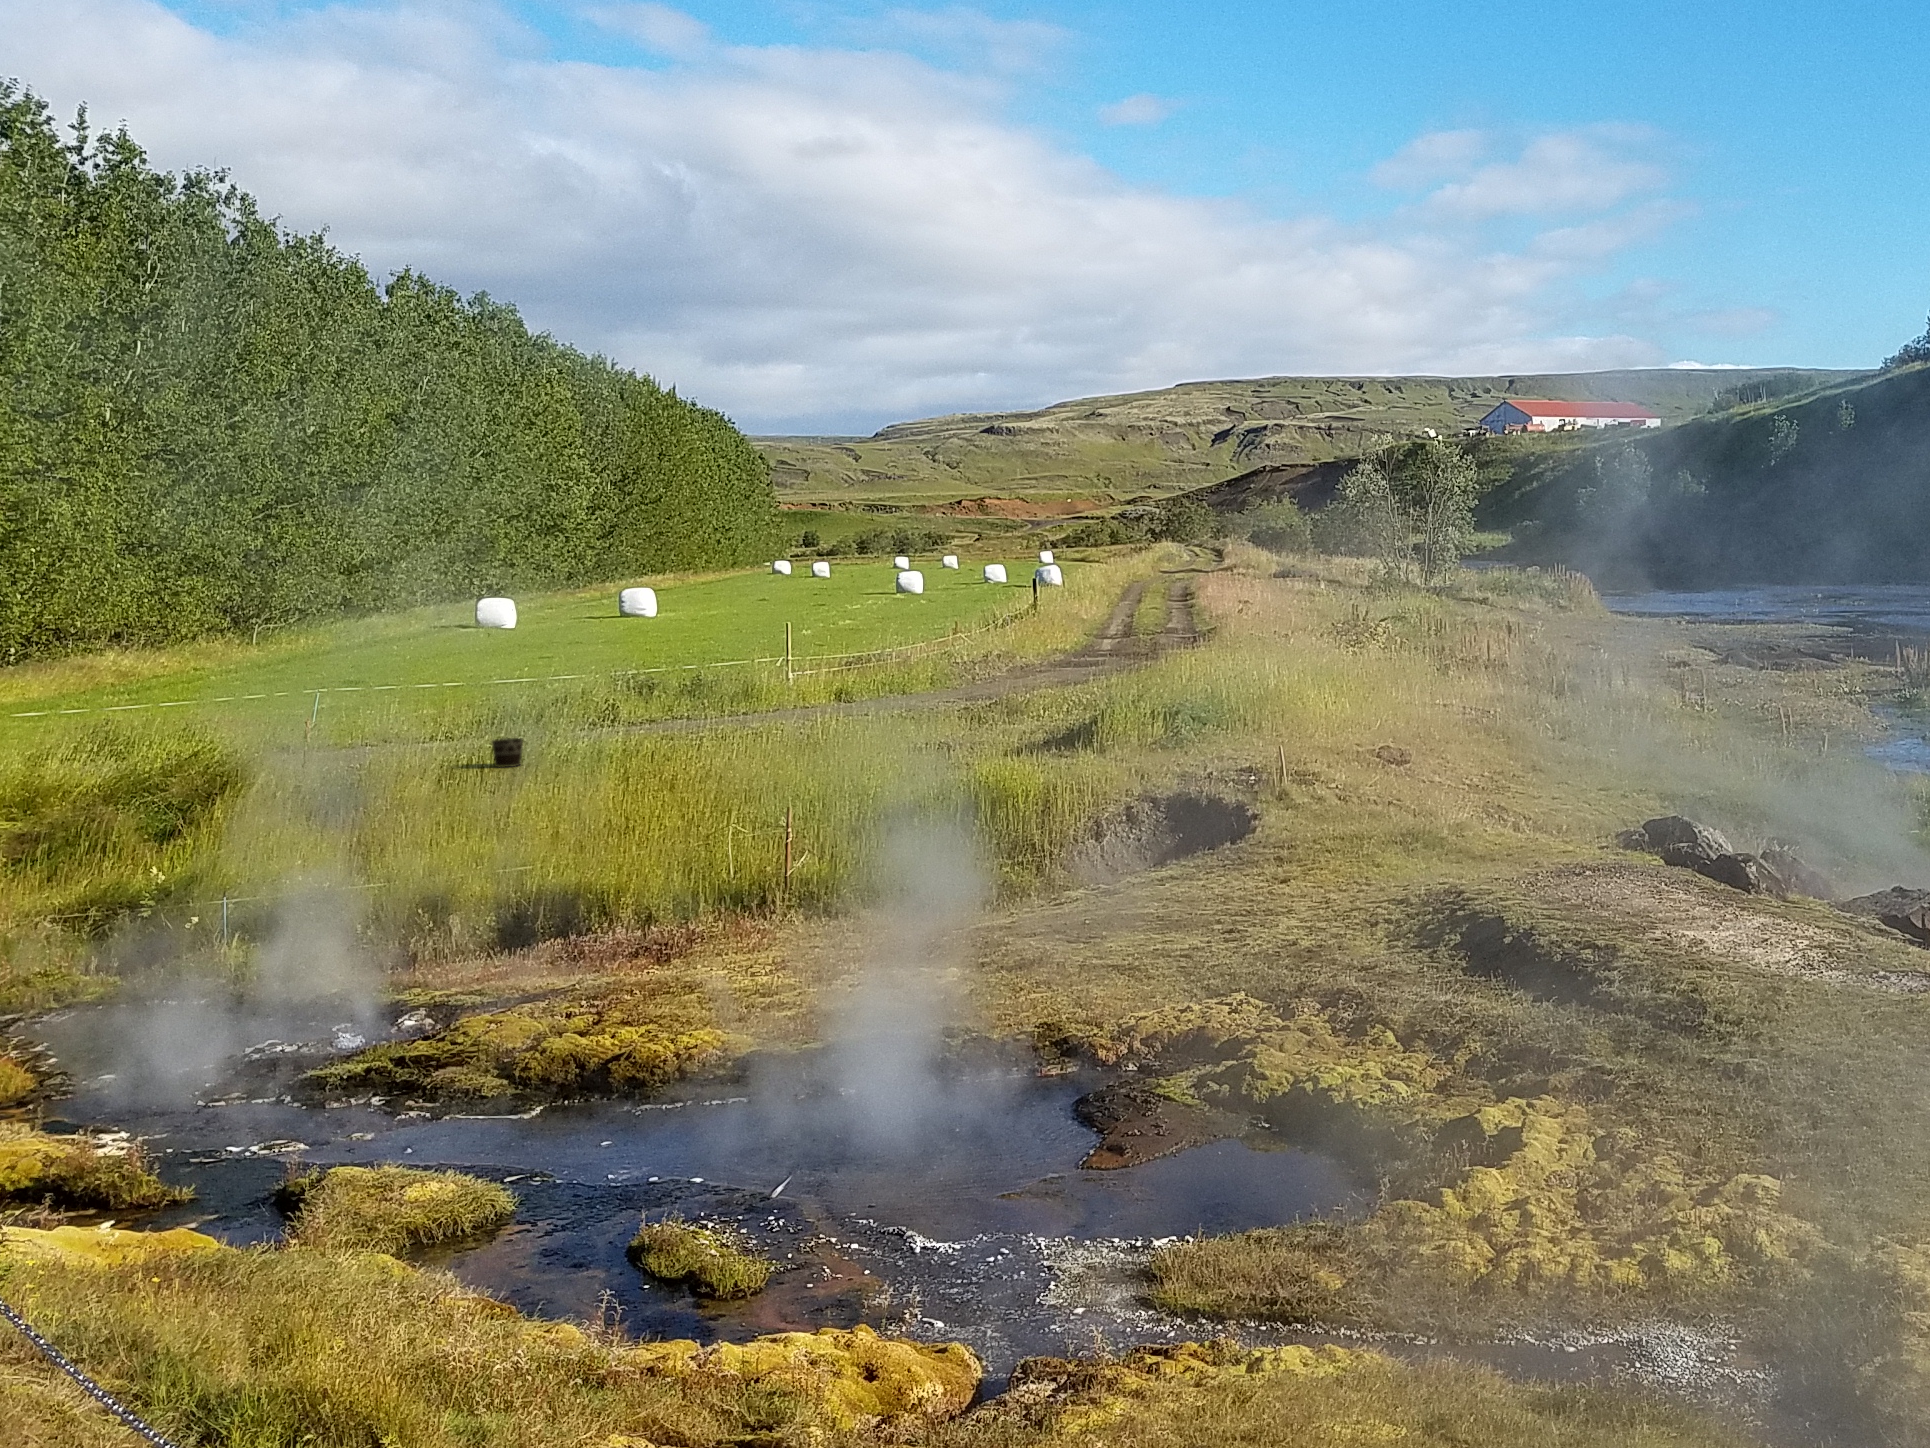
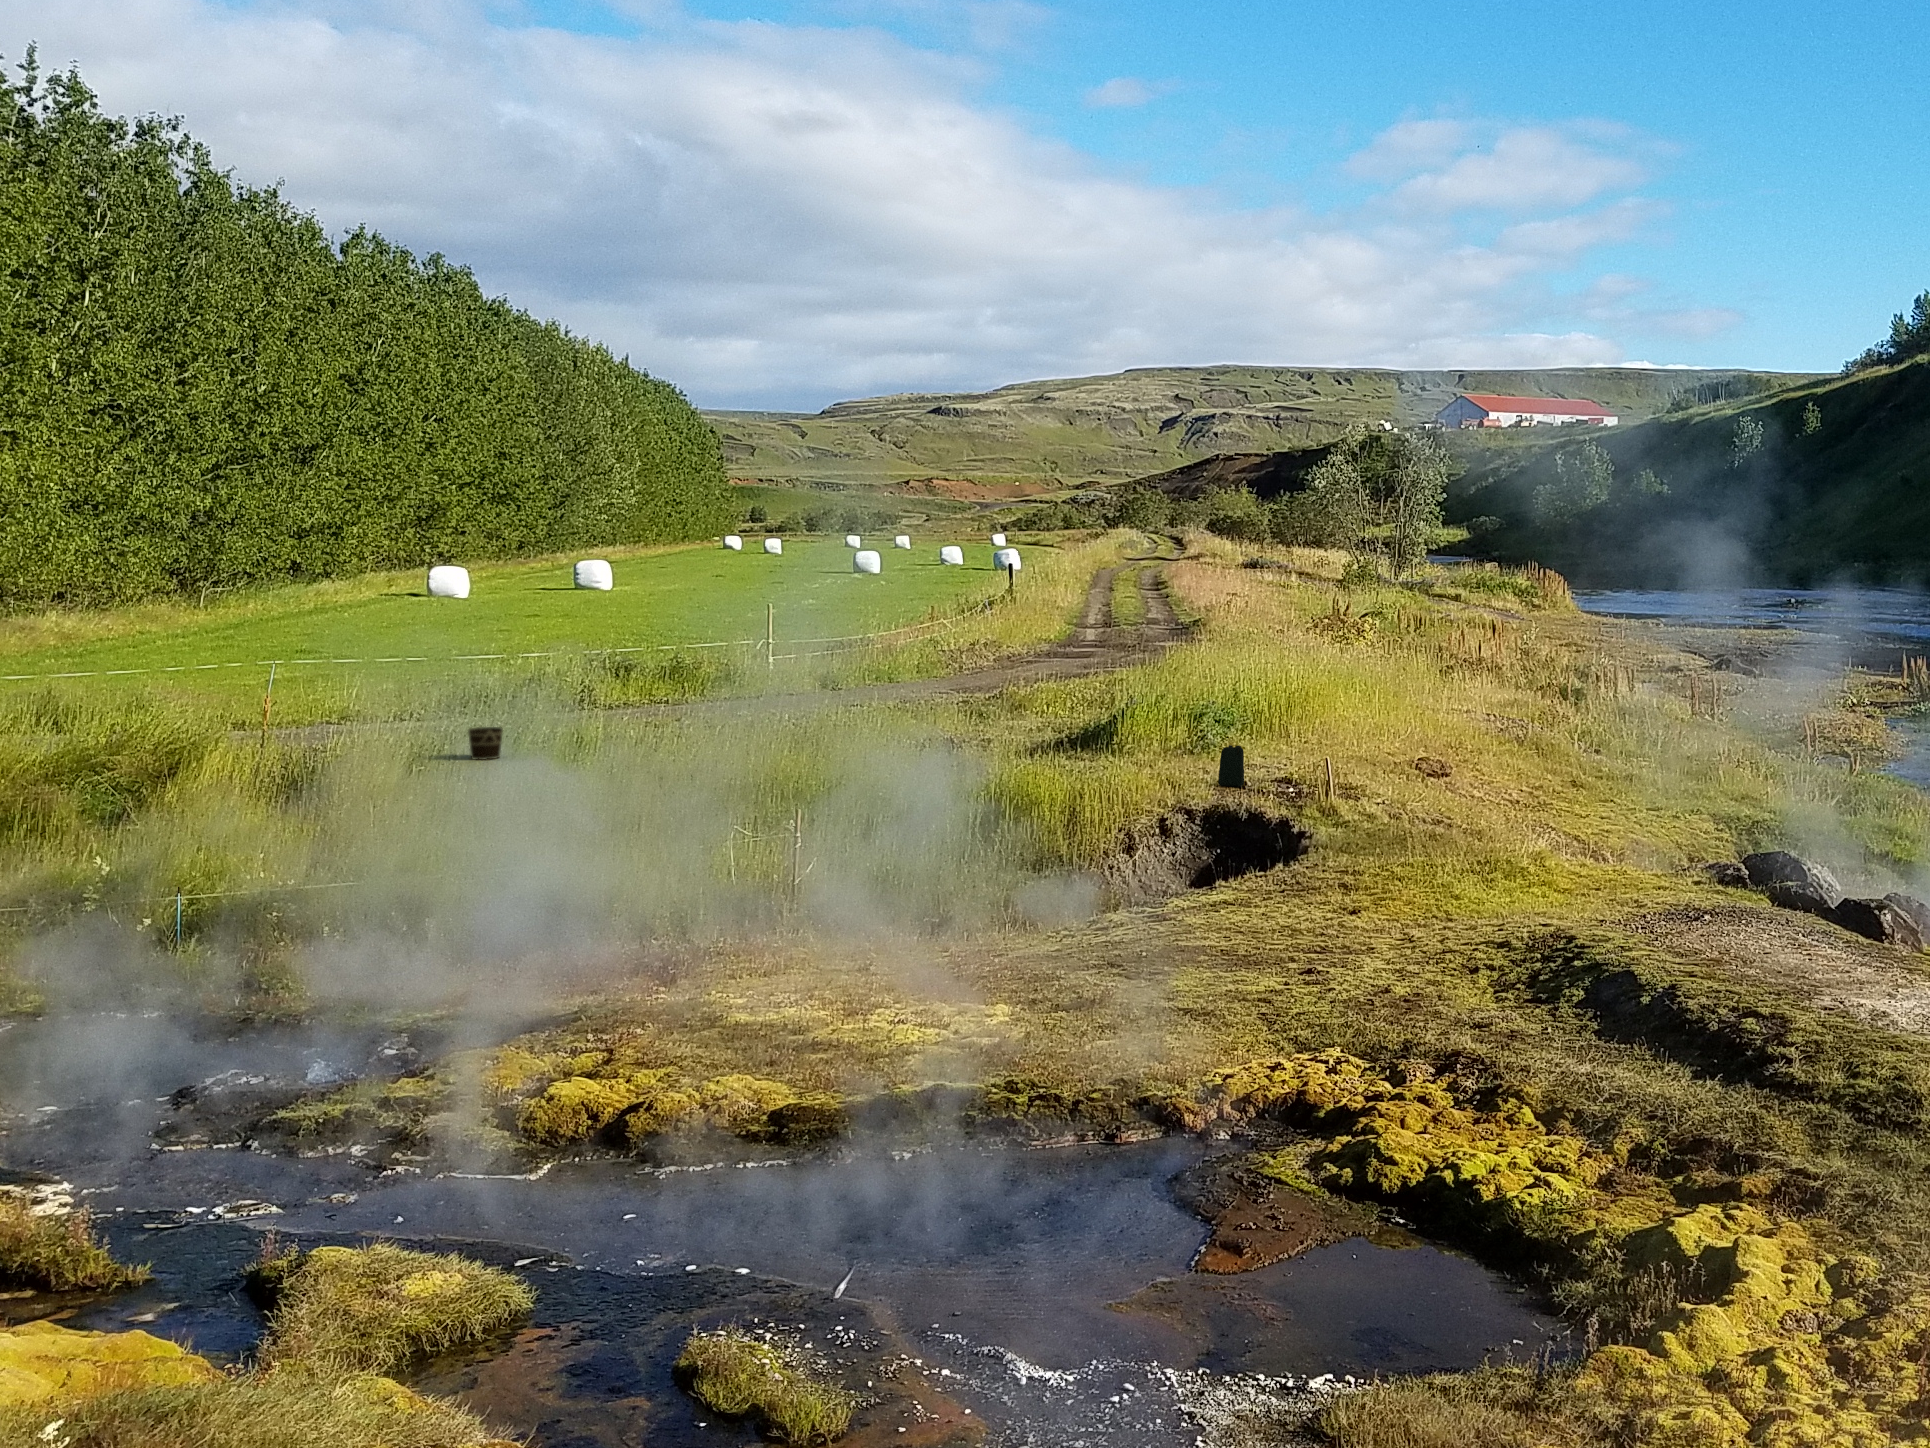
backpack: none [1180,735,1204,773] -> present [1218,745,1244,786]

